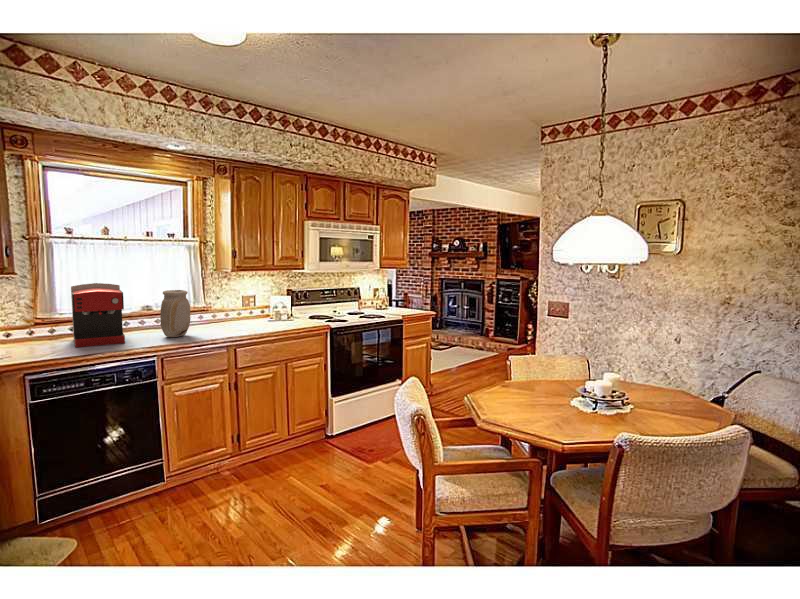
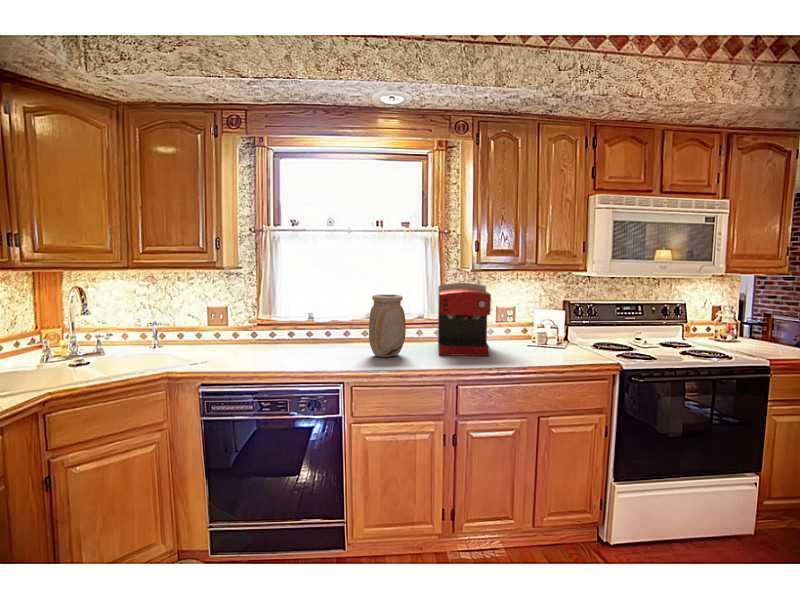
coffee maker: present [71,283,125,347] -> present [438,283,491,356]

